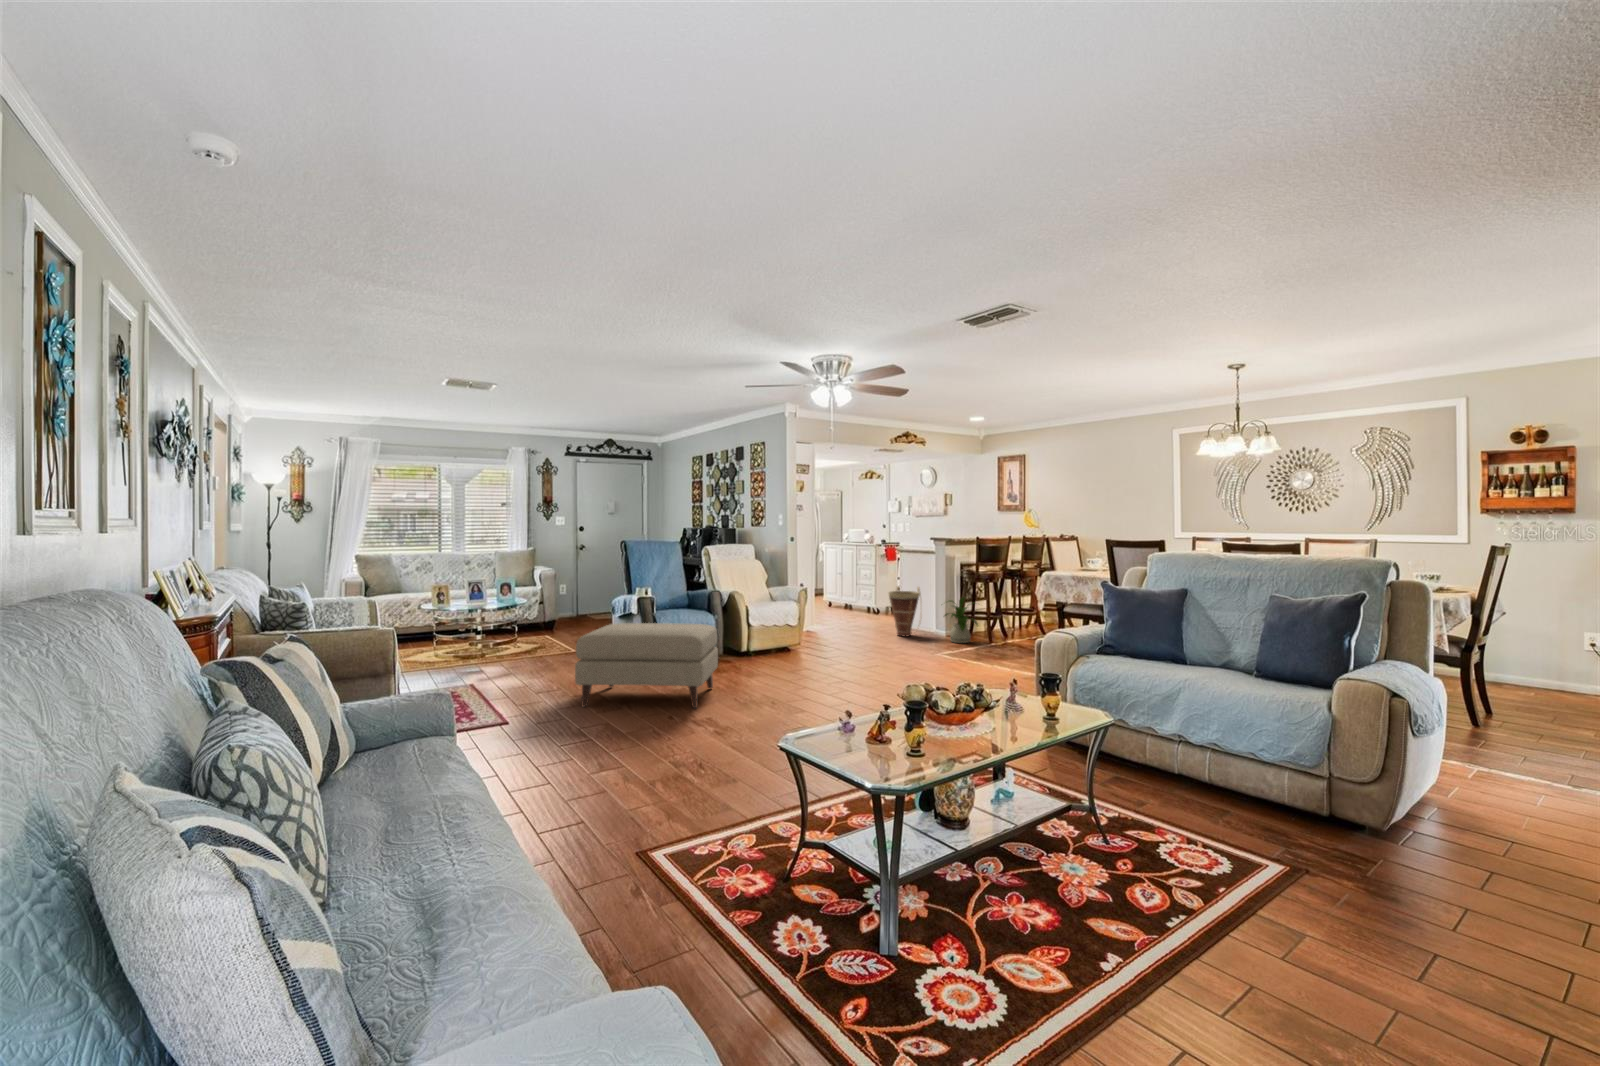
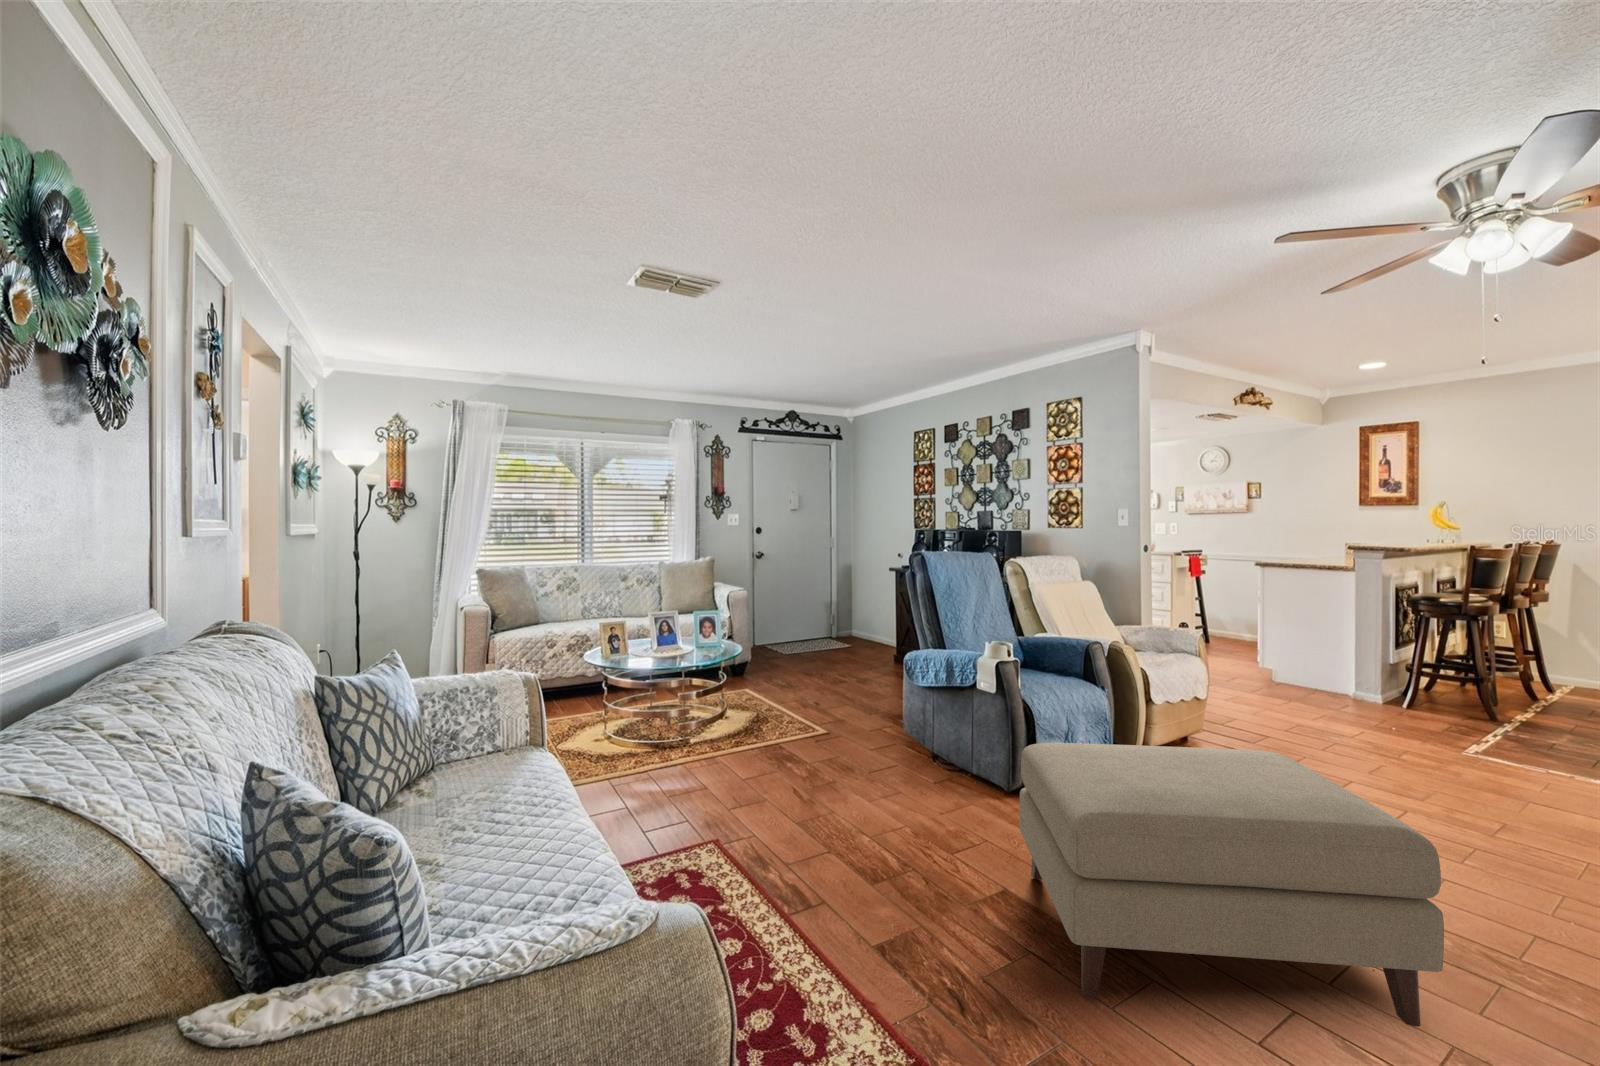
basket: present [889,586,921,637] -> none [1269,618,1337,701]
house plant: present [945,598,978,643] -> none [1386,645,1497,721]

